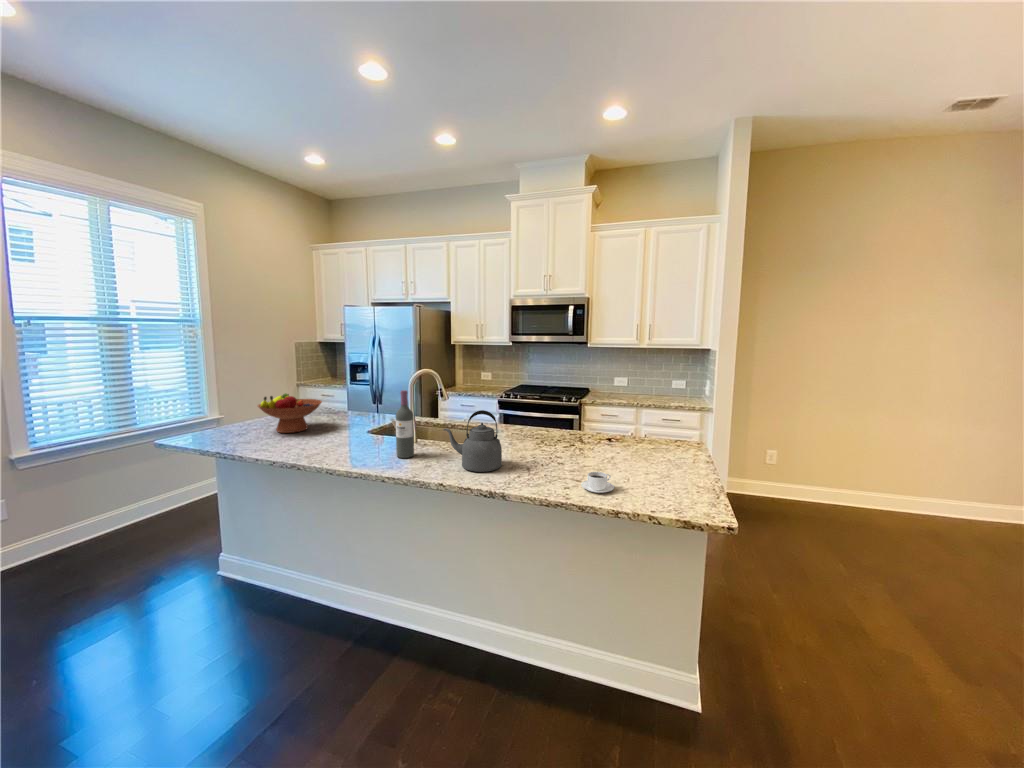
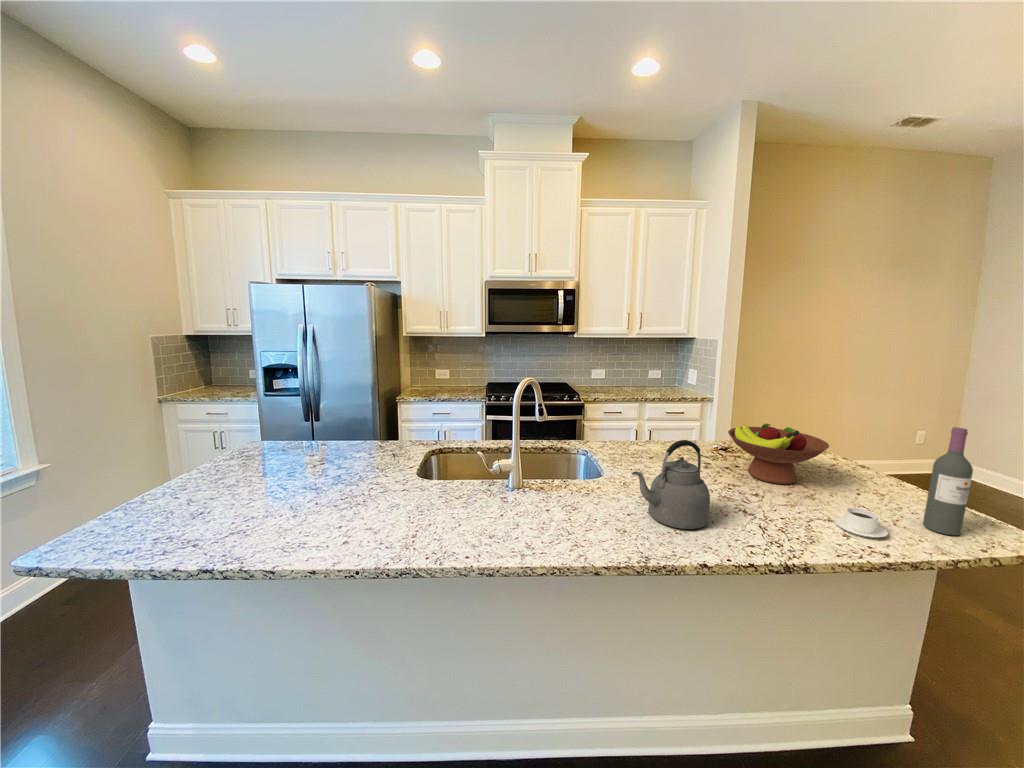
wine bottle: present [396,390,414,458] -> present [923,427,973,535]
fruit bowl: present [258,393,322,433] -> present [728,424,829,484]

